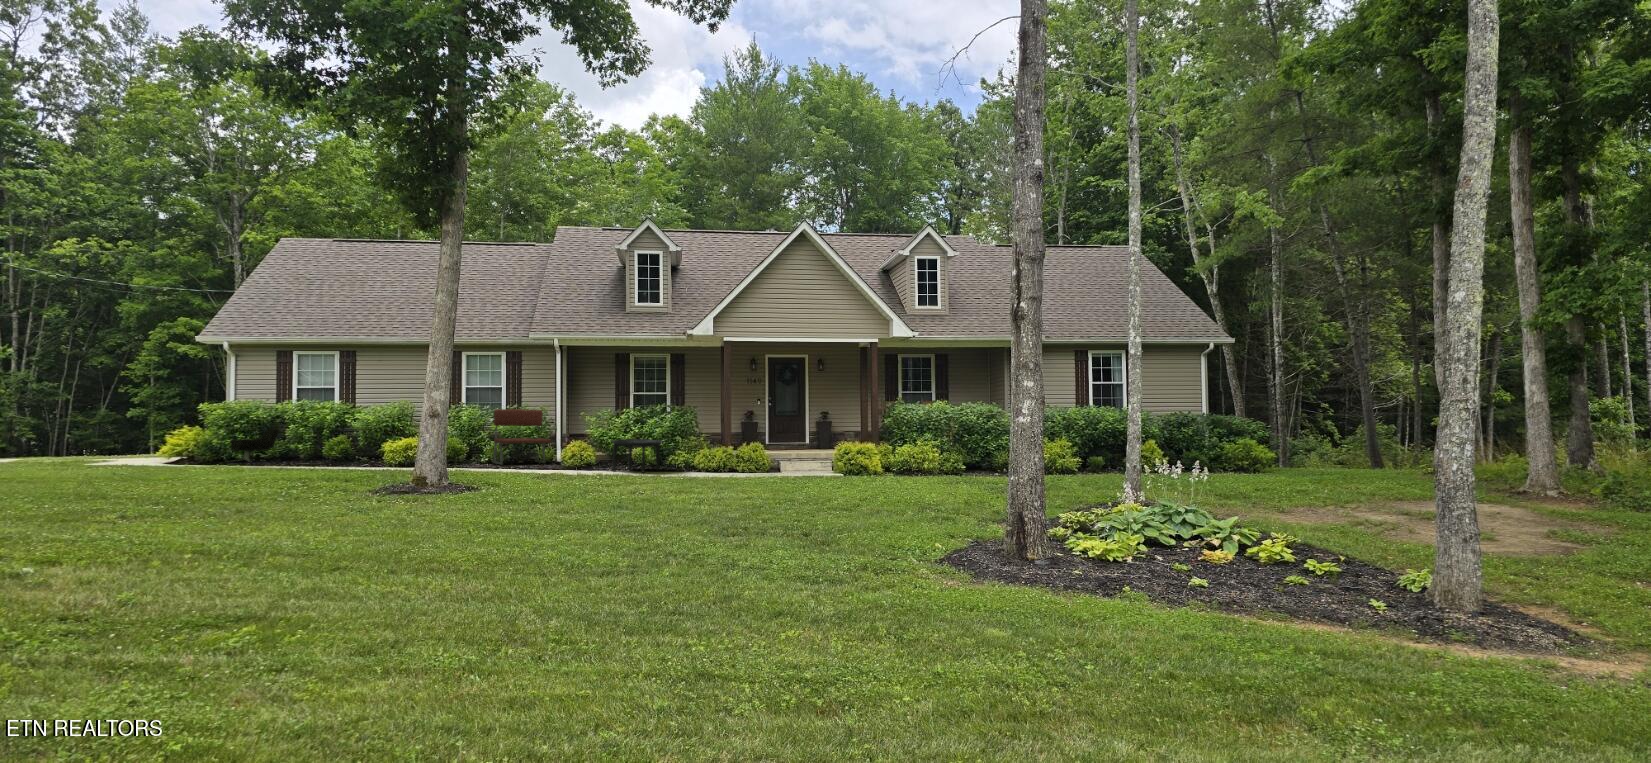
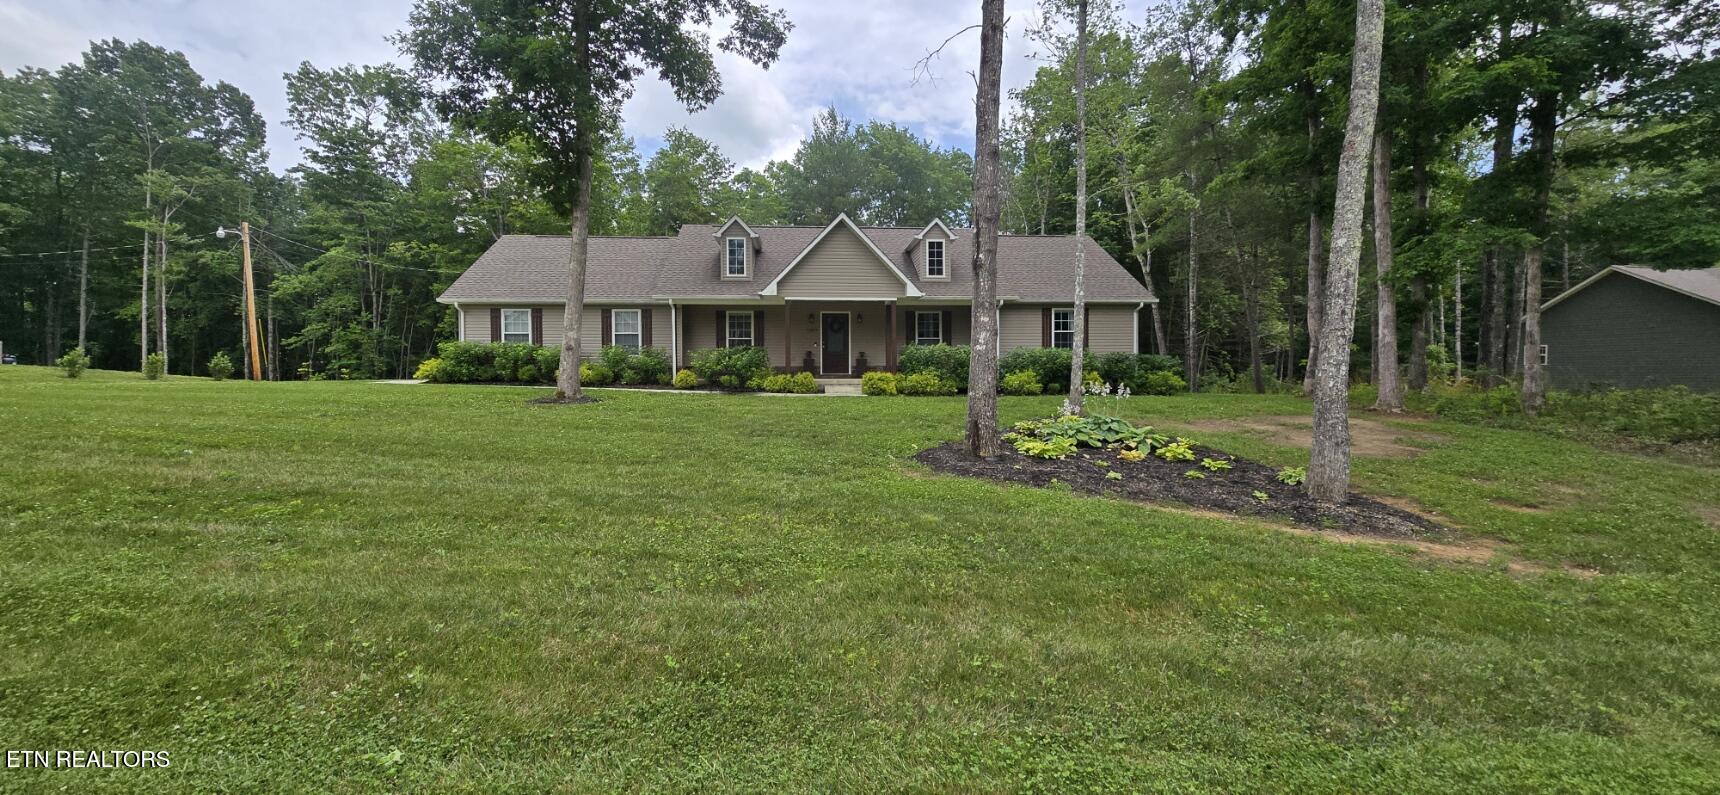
bench: present [493,409,551,465] -> none [630,350,670,388]
lounge chair: present [230,428,279,461] -> none [450,362,485,385]

